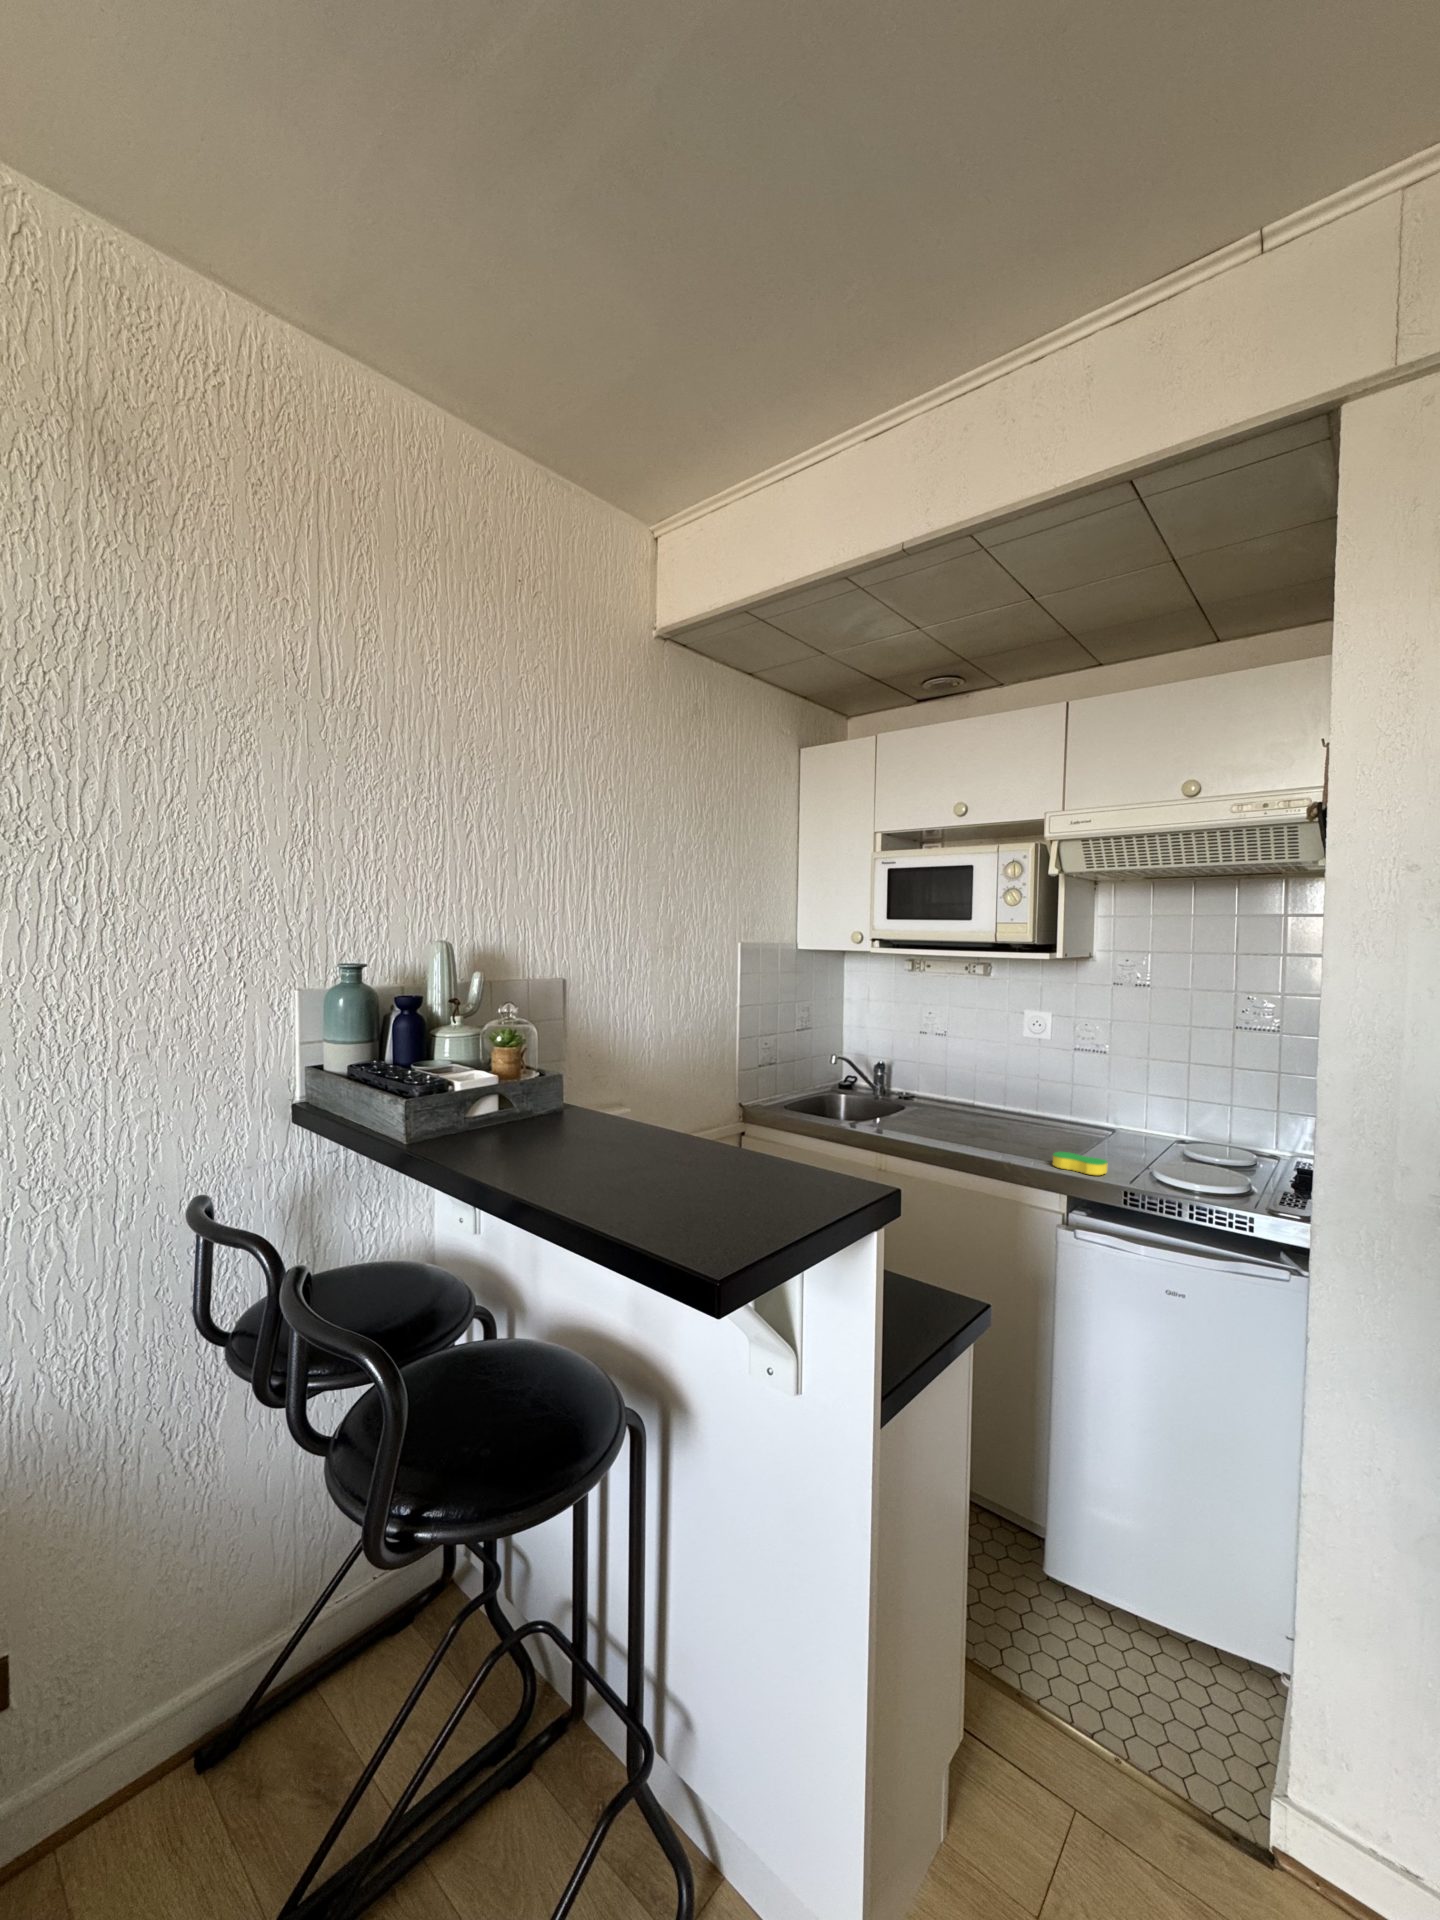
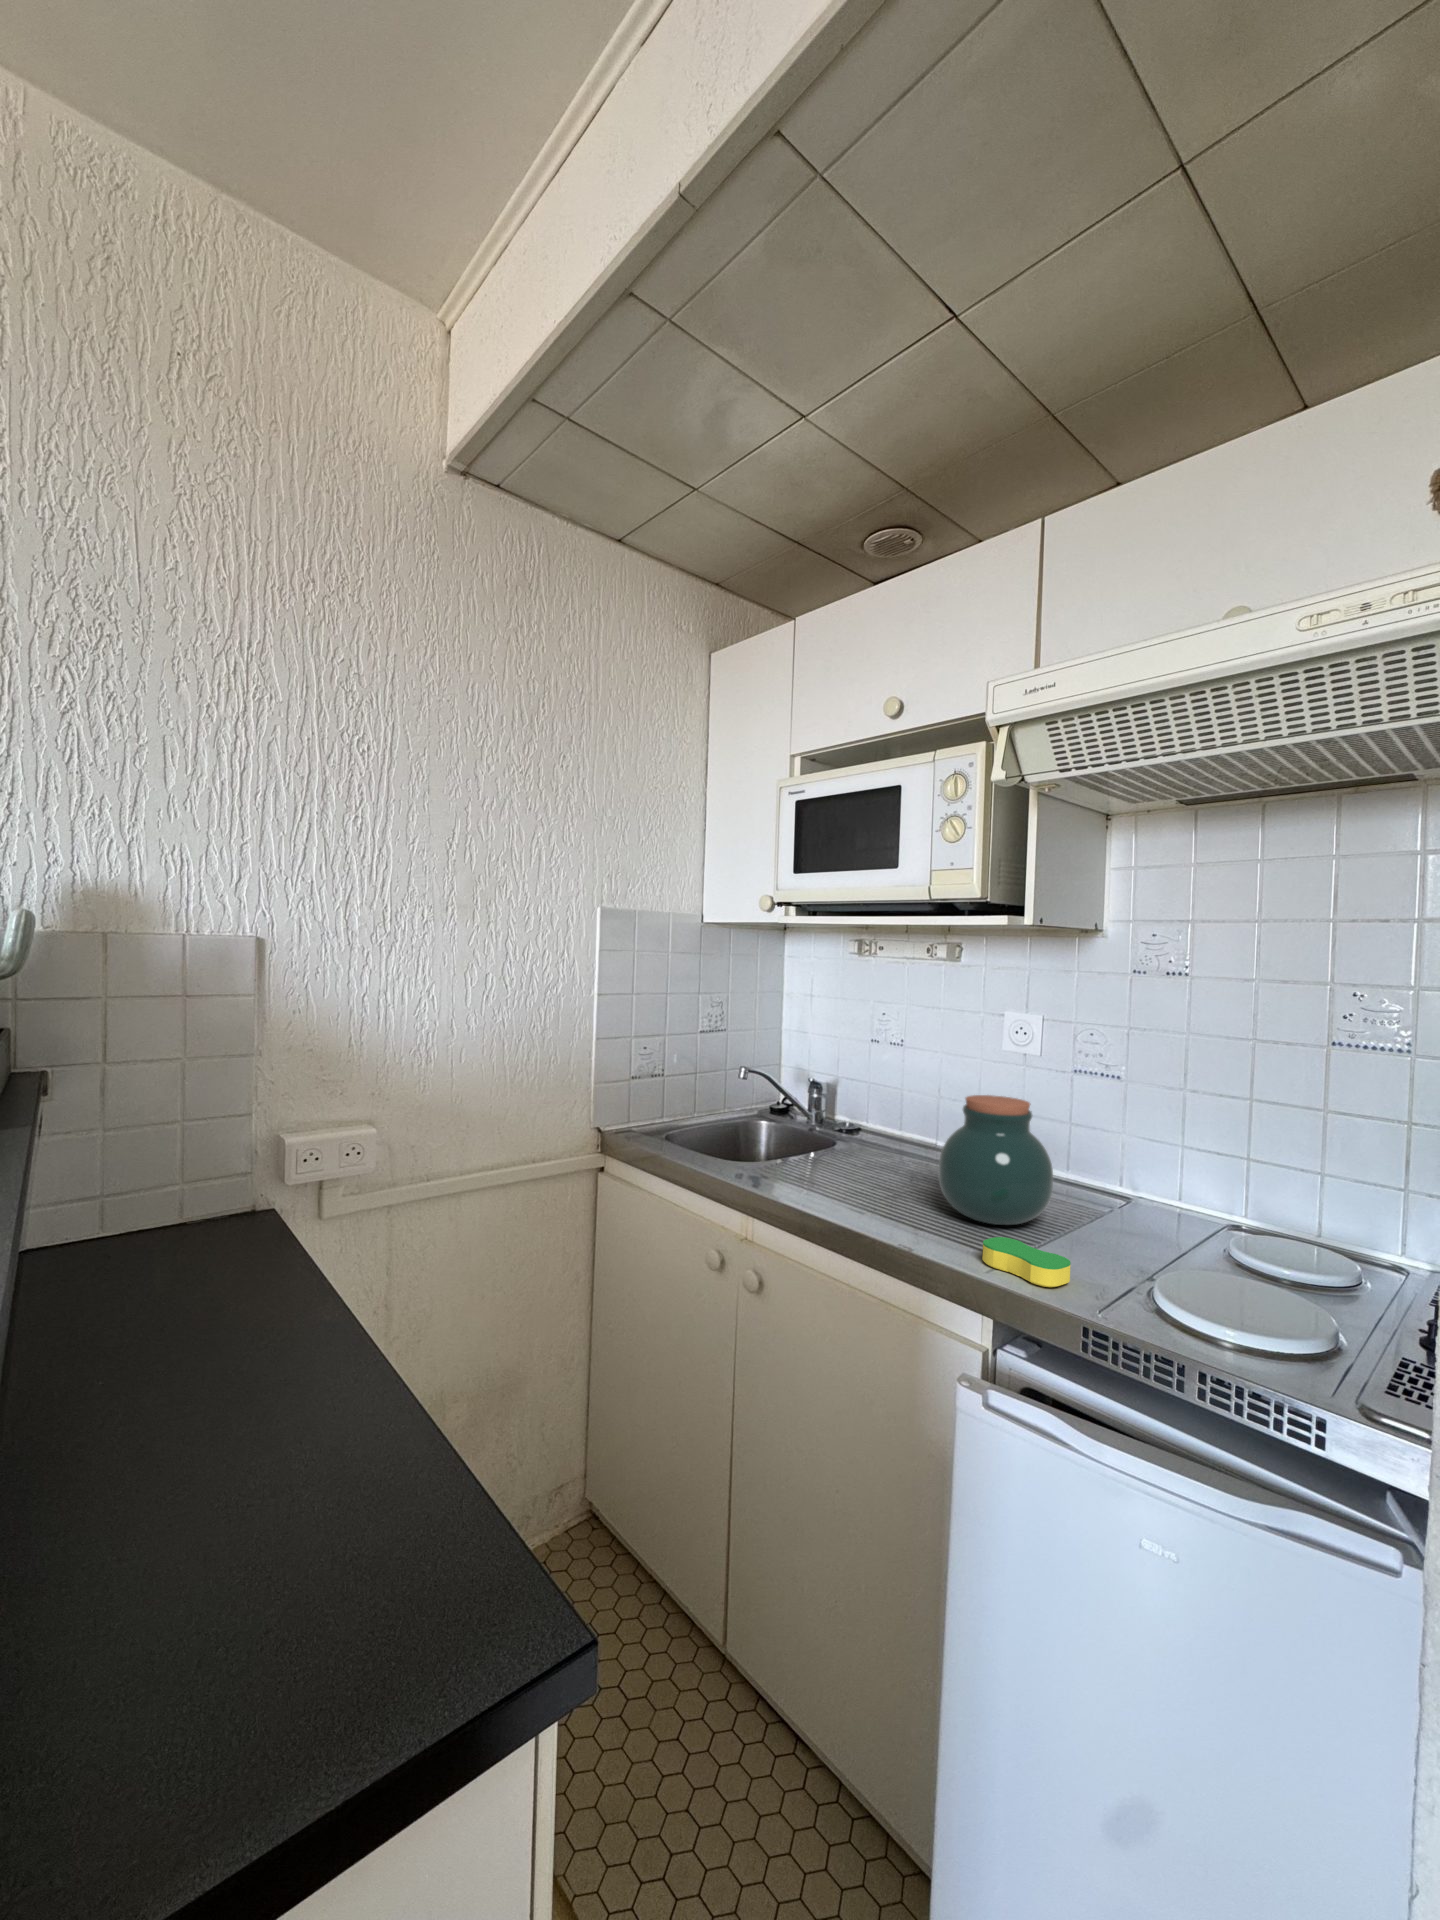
jar: none [1006,1067,1080,1148] -> present [939,1095,1053,1225]

